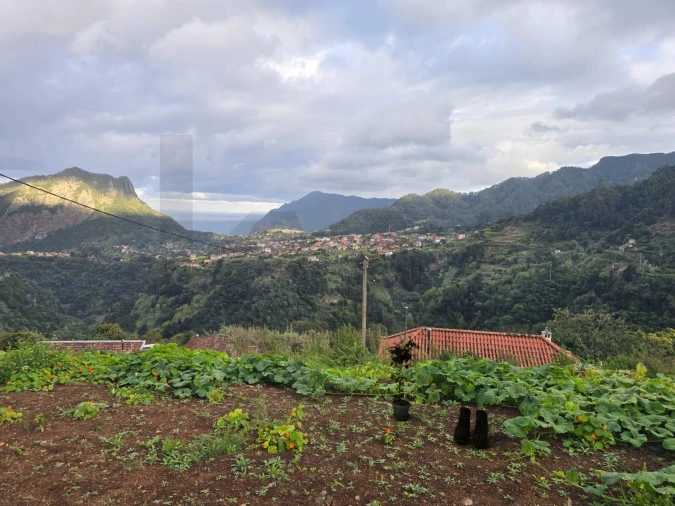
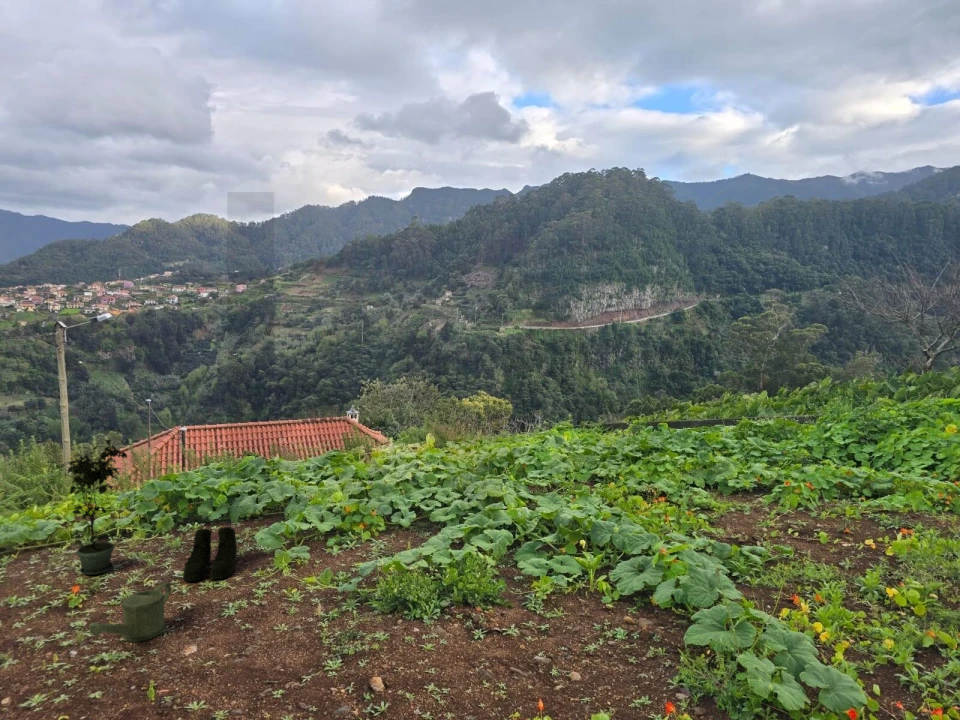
watering can: none [407,441,450,479] -> present [89,582,171,642]

